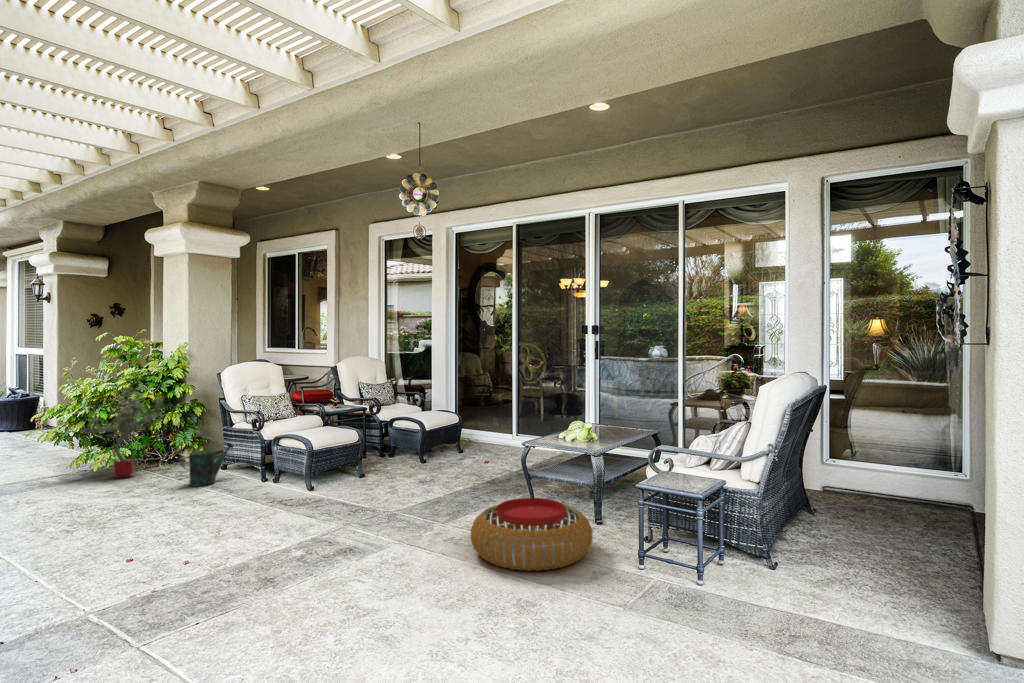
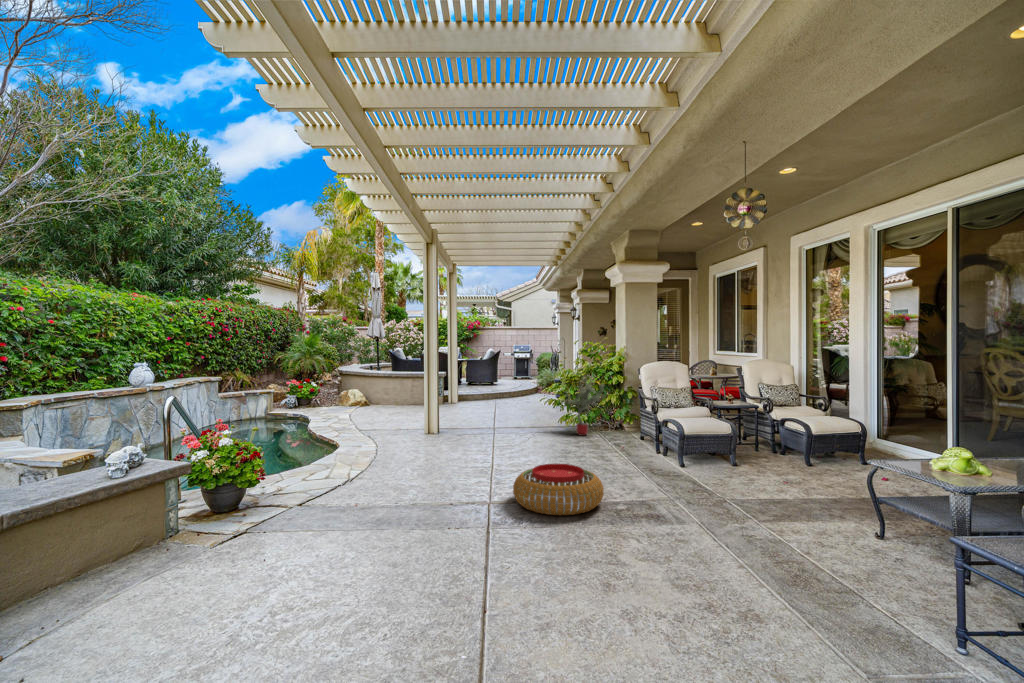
watering can: present [181,443,234,486] -> none [604,421,642,450]
pouf: present [471,498,593,571] -> present [513,464,604,515]

